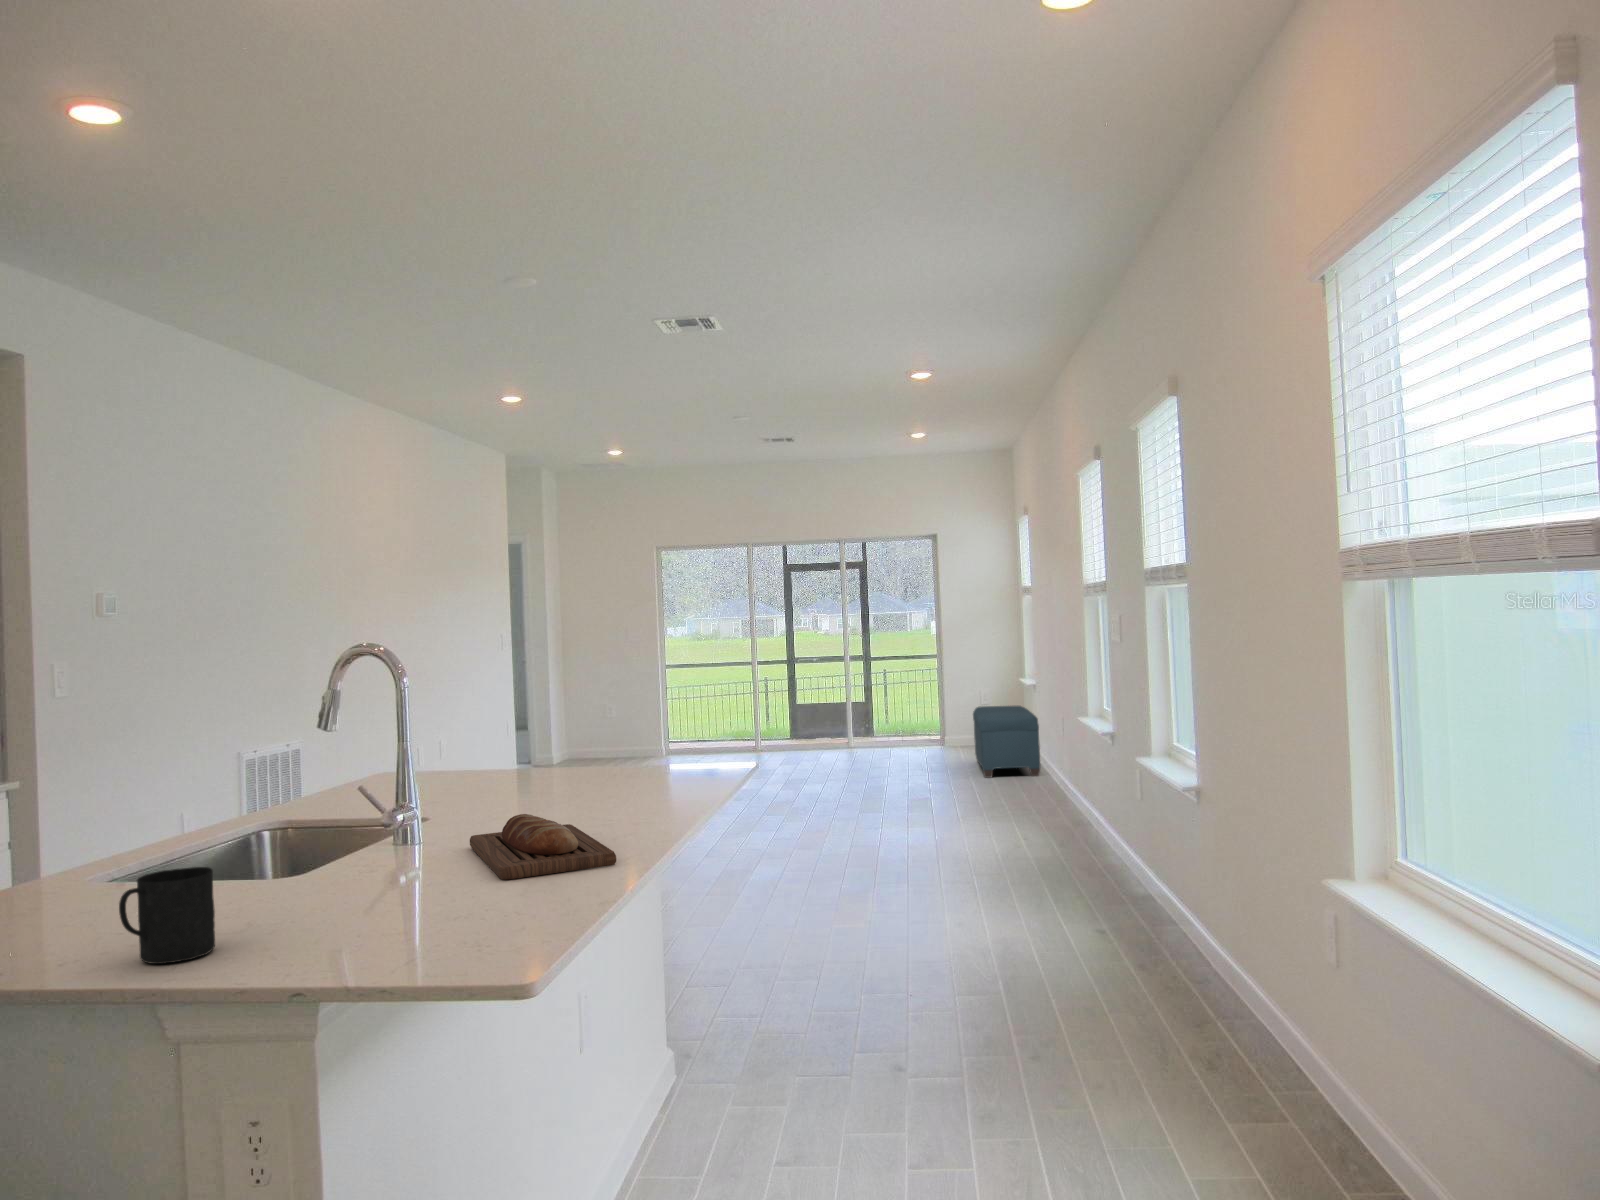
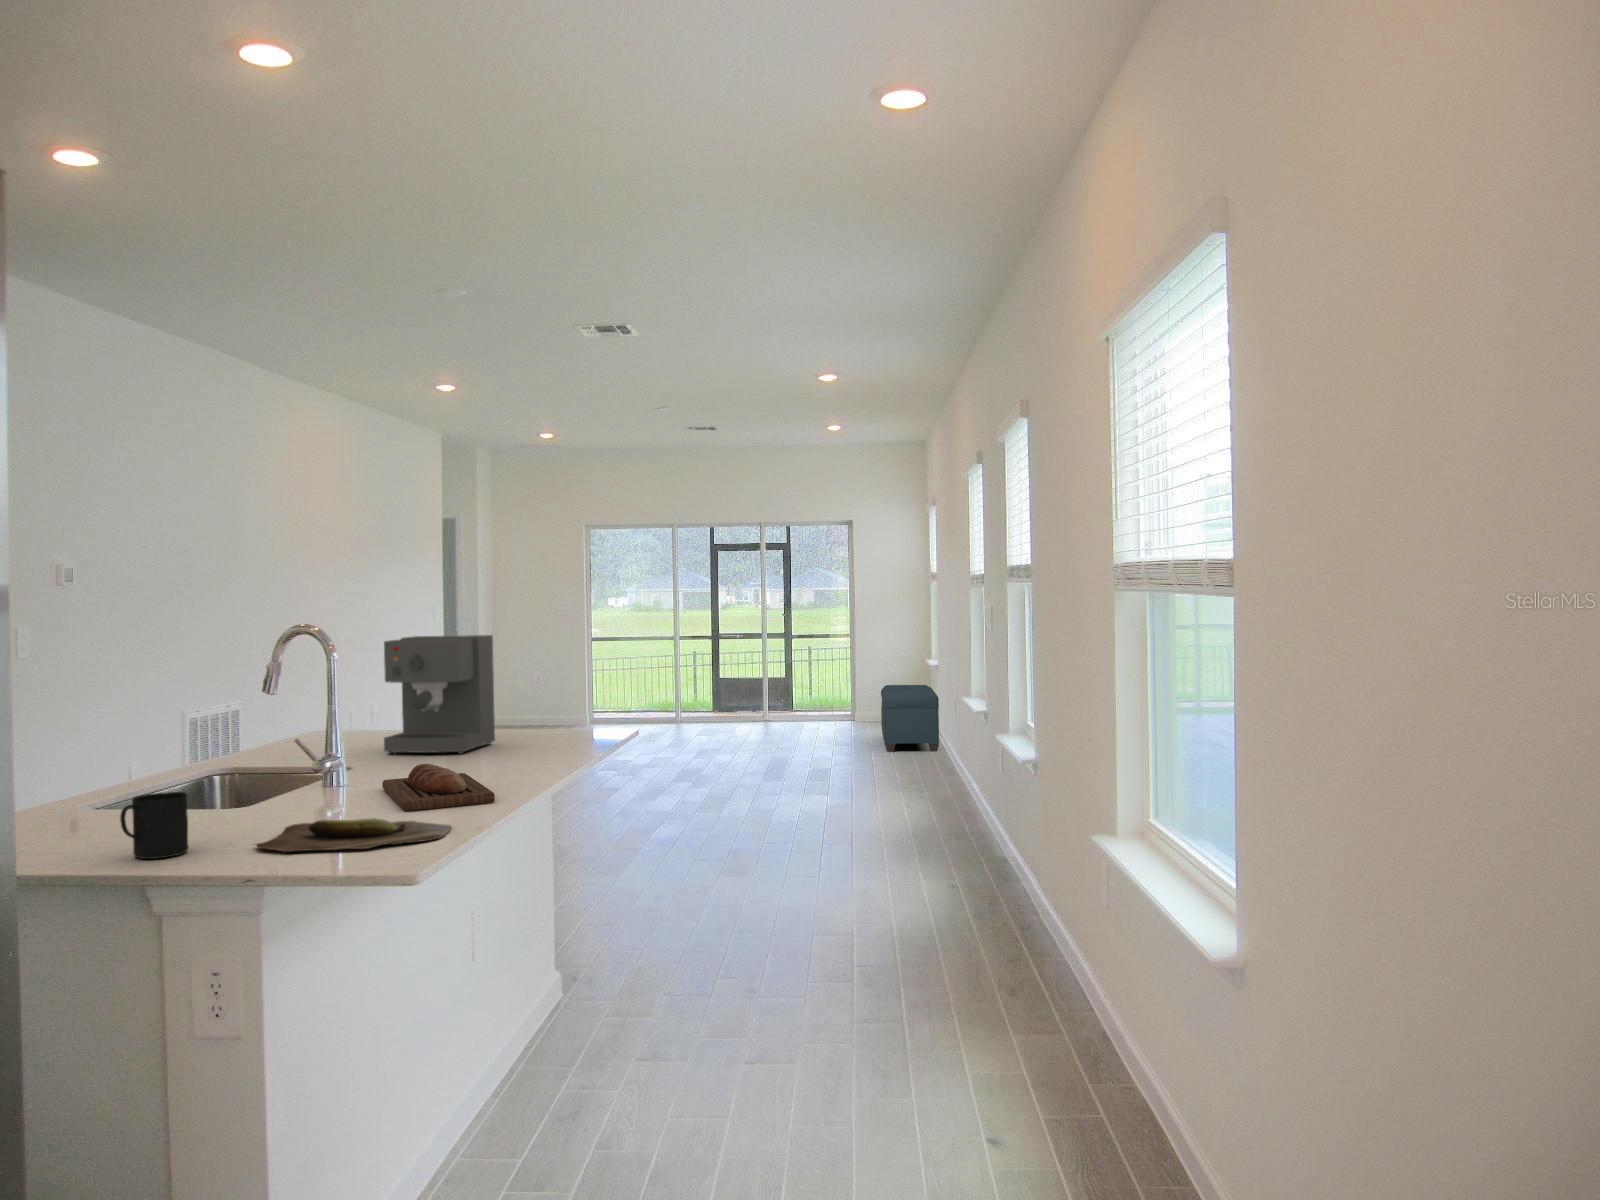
coffee maker: none [464,654,595,799] -> present [384,635,495,754]
cutting board: none [301,896,567,950] -> present [256,818,450,852]

